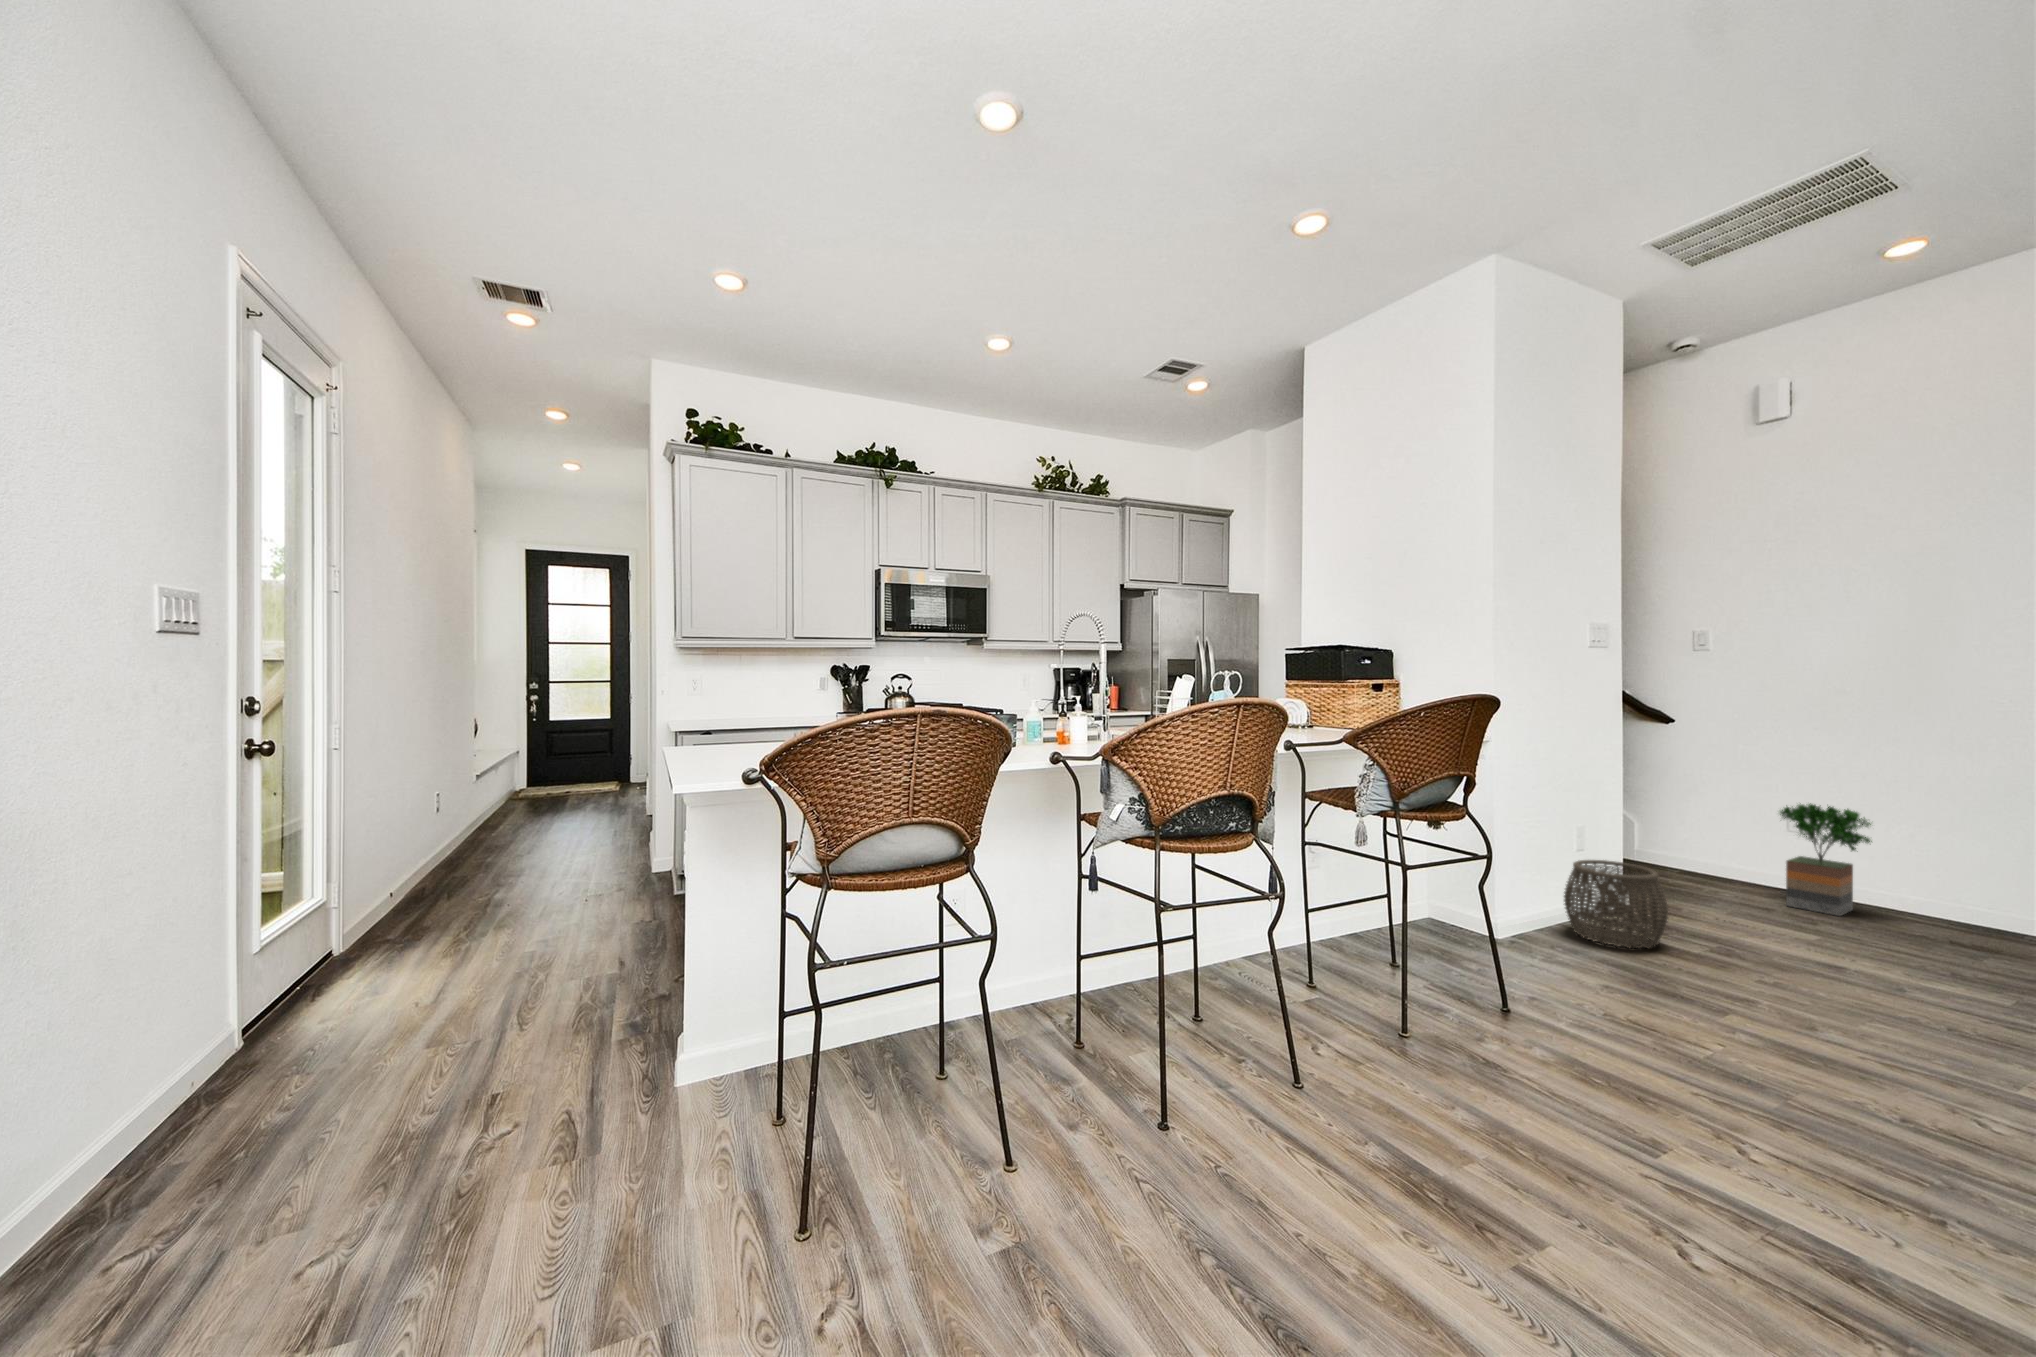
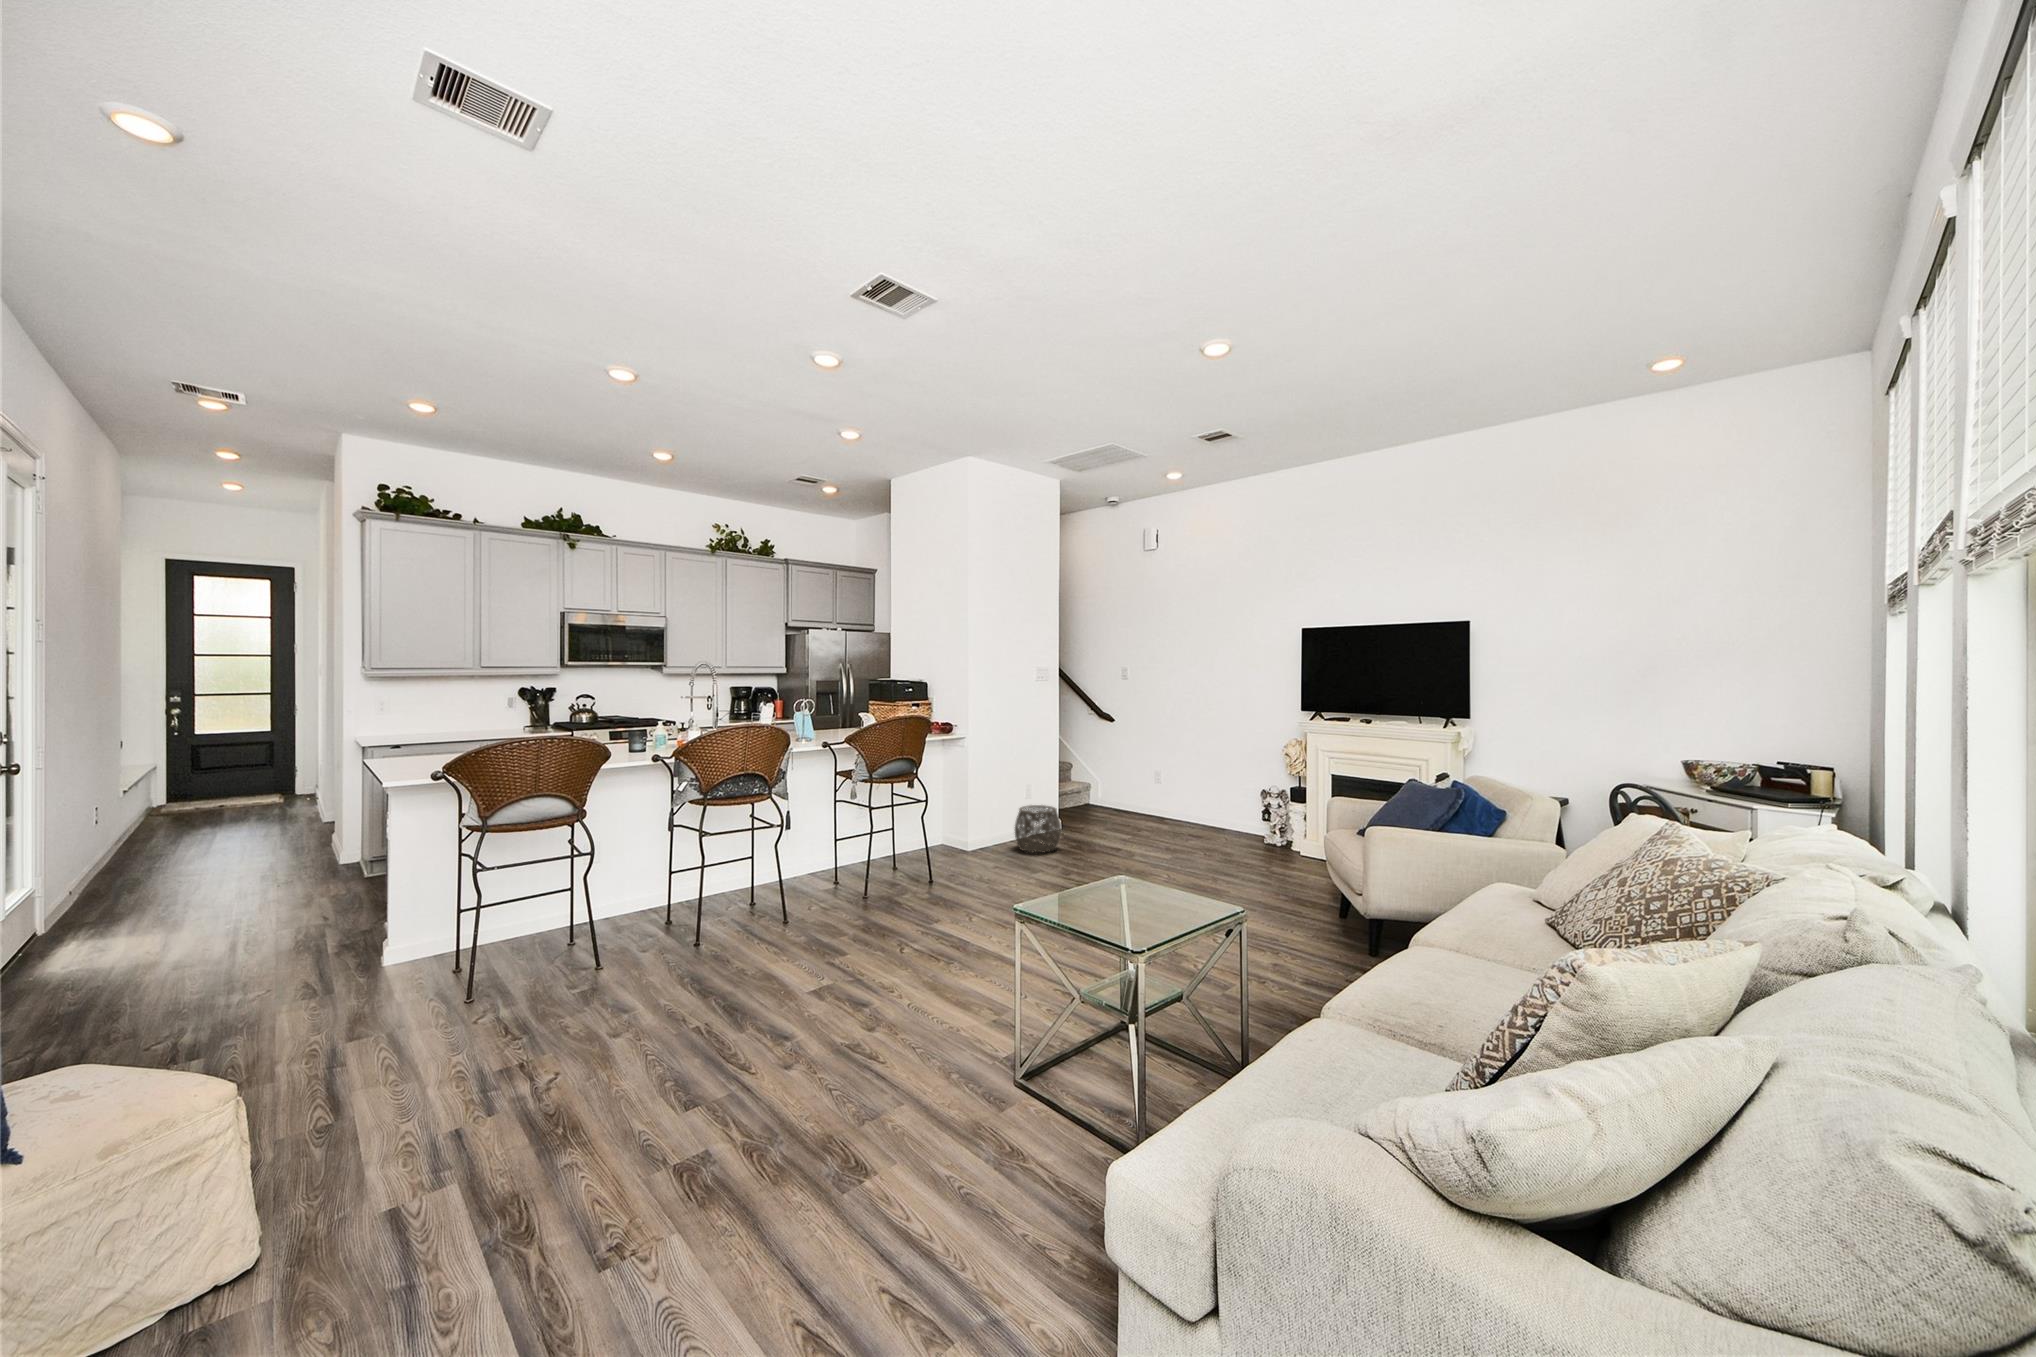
potted tree: present [1780,803,1872,916] -> none [1147,767,1184,829]

